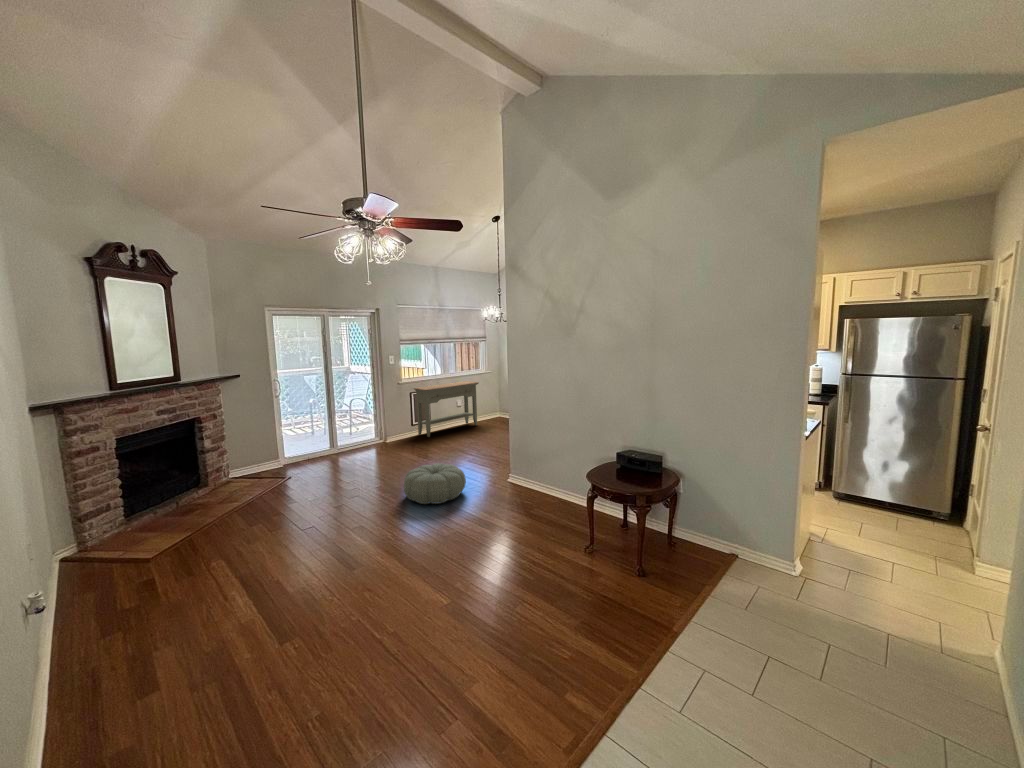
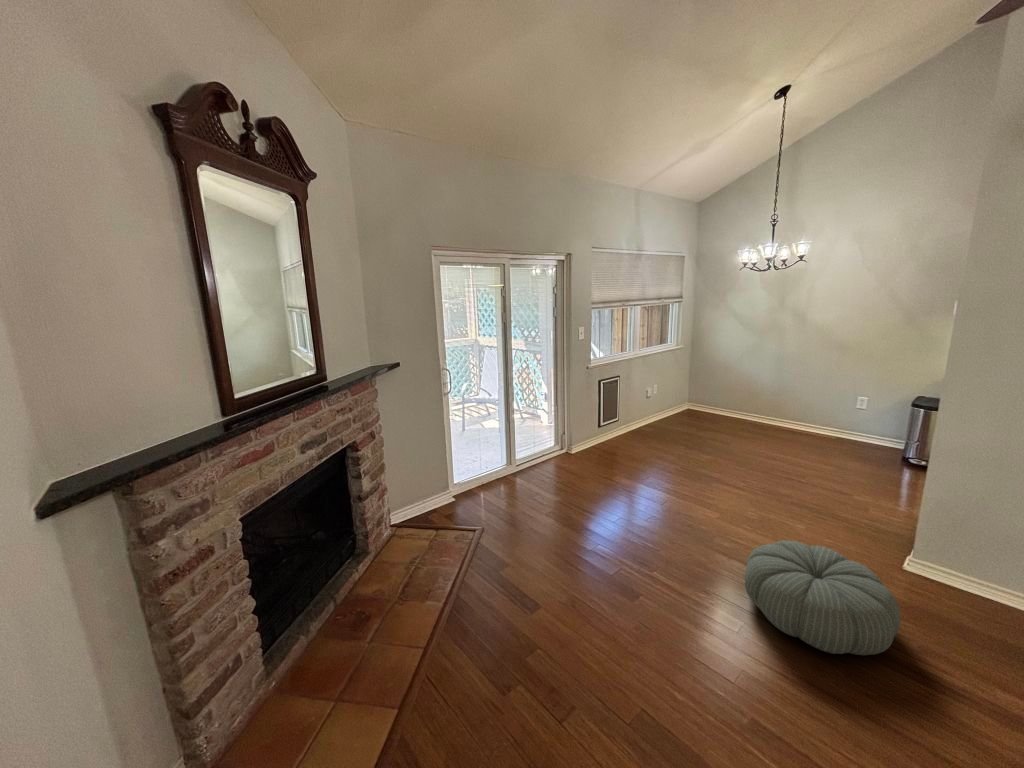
console table: present [414,381,479,437] -> none [603,359,683,444]

